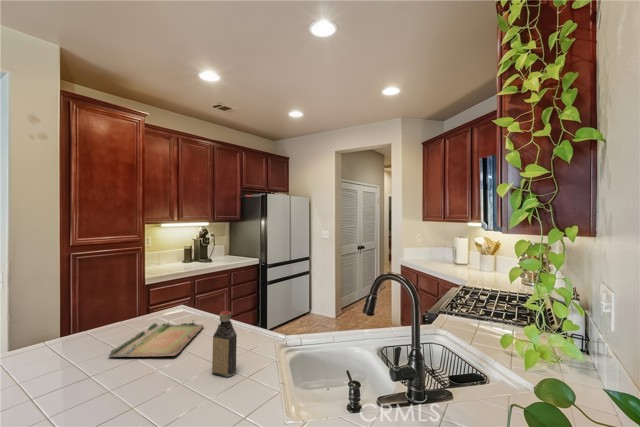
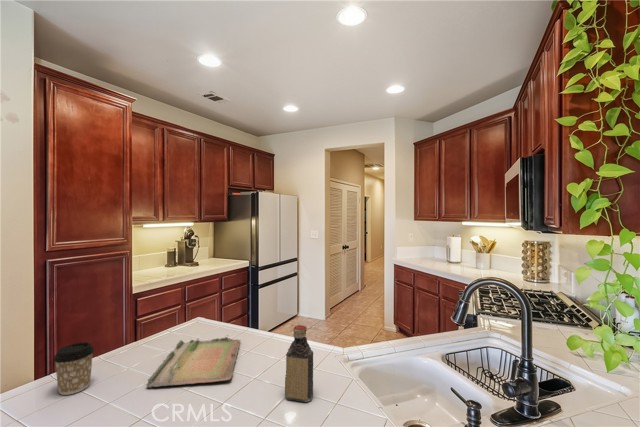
coffee cup: none [39,318,73,359] -> present [54,342,94,395]

